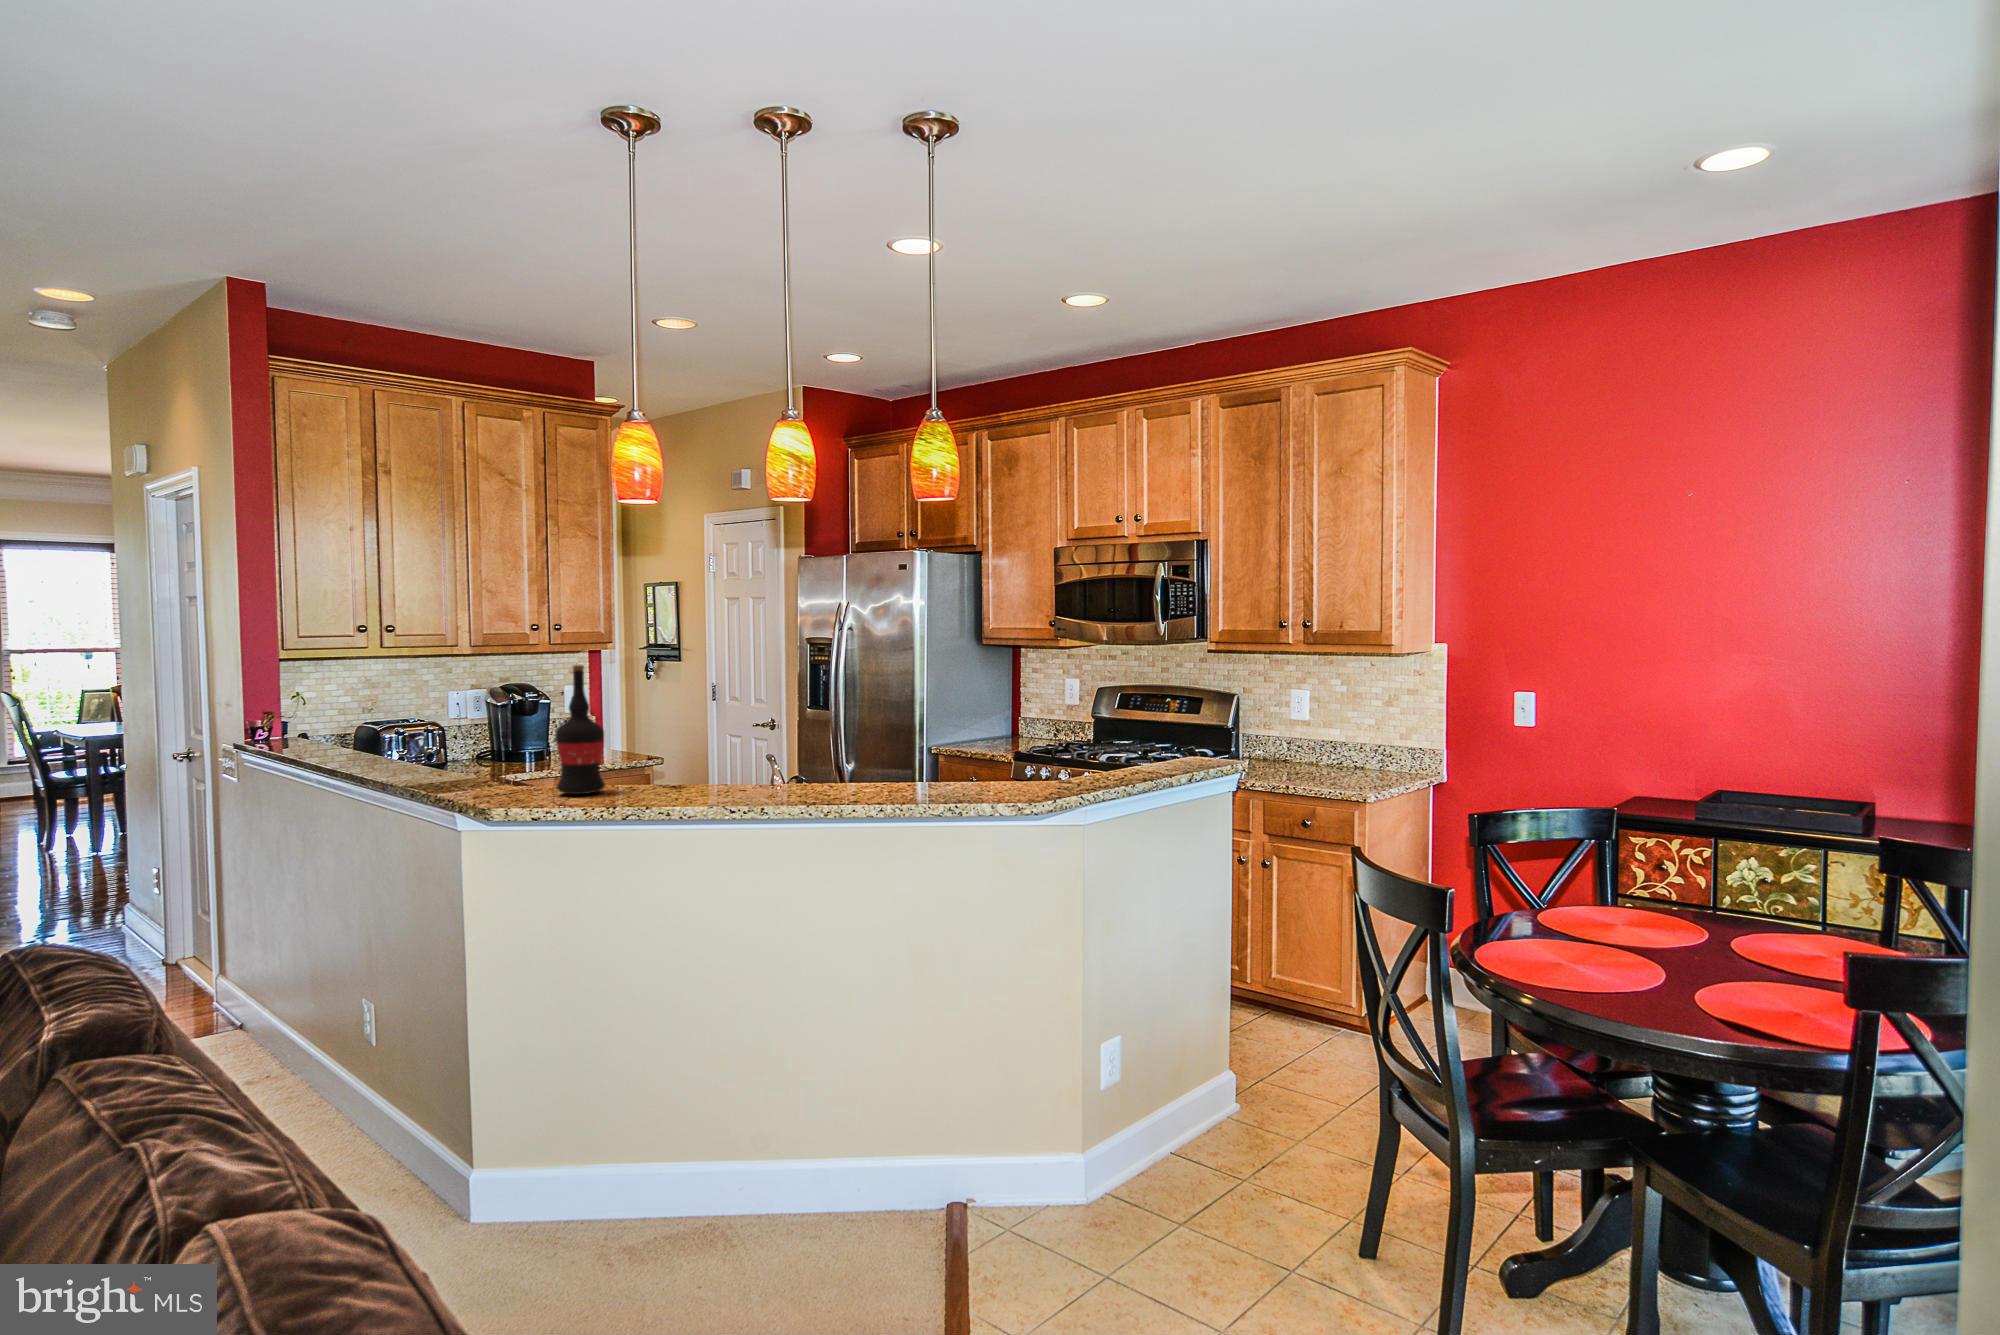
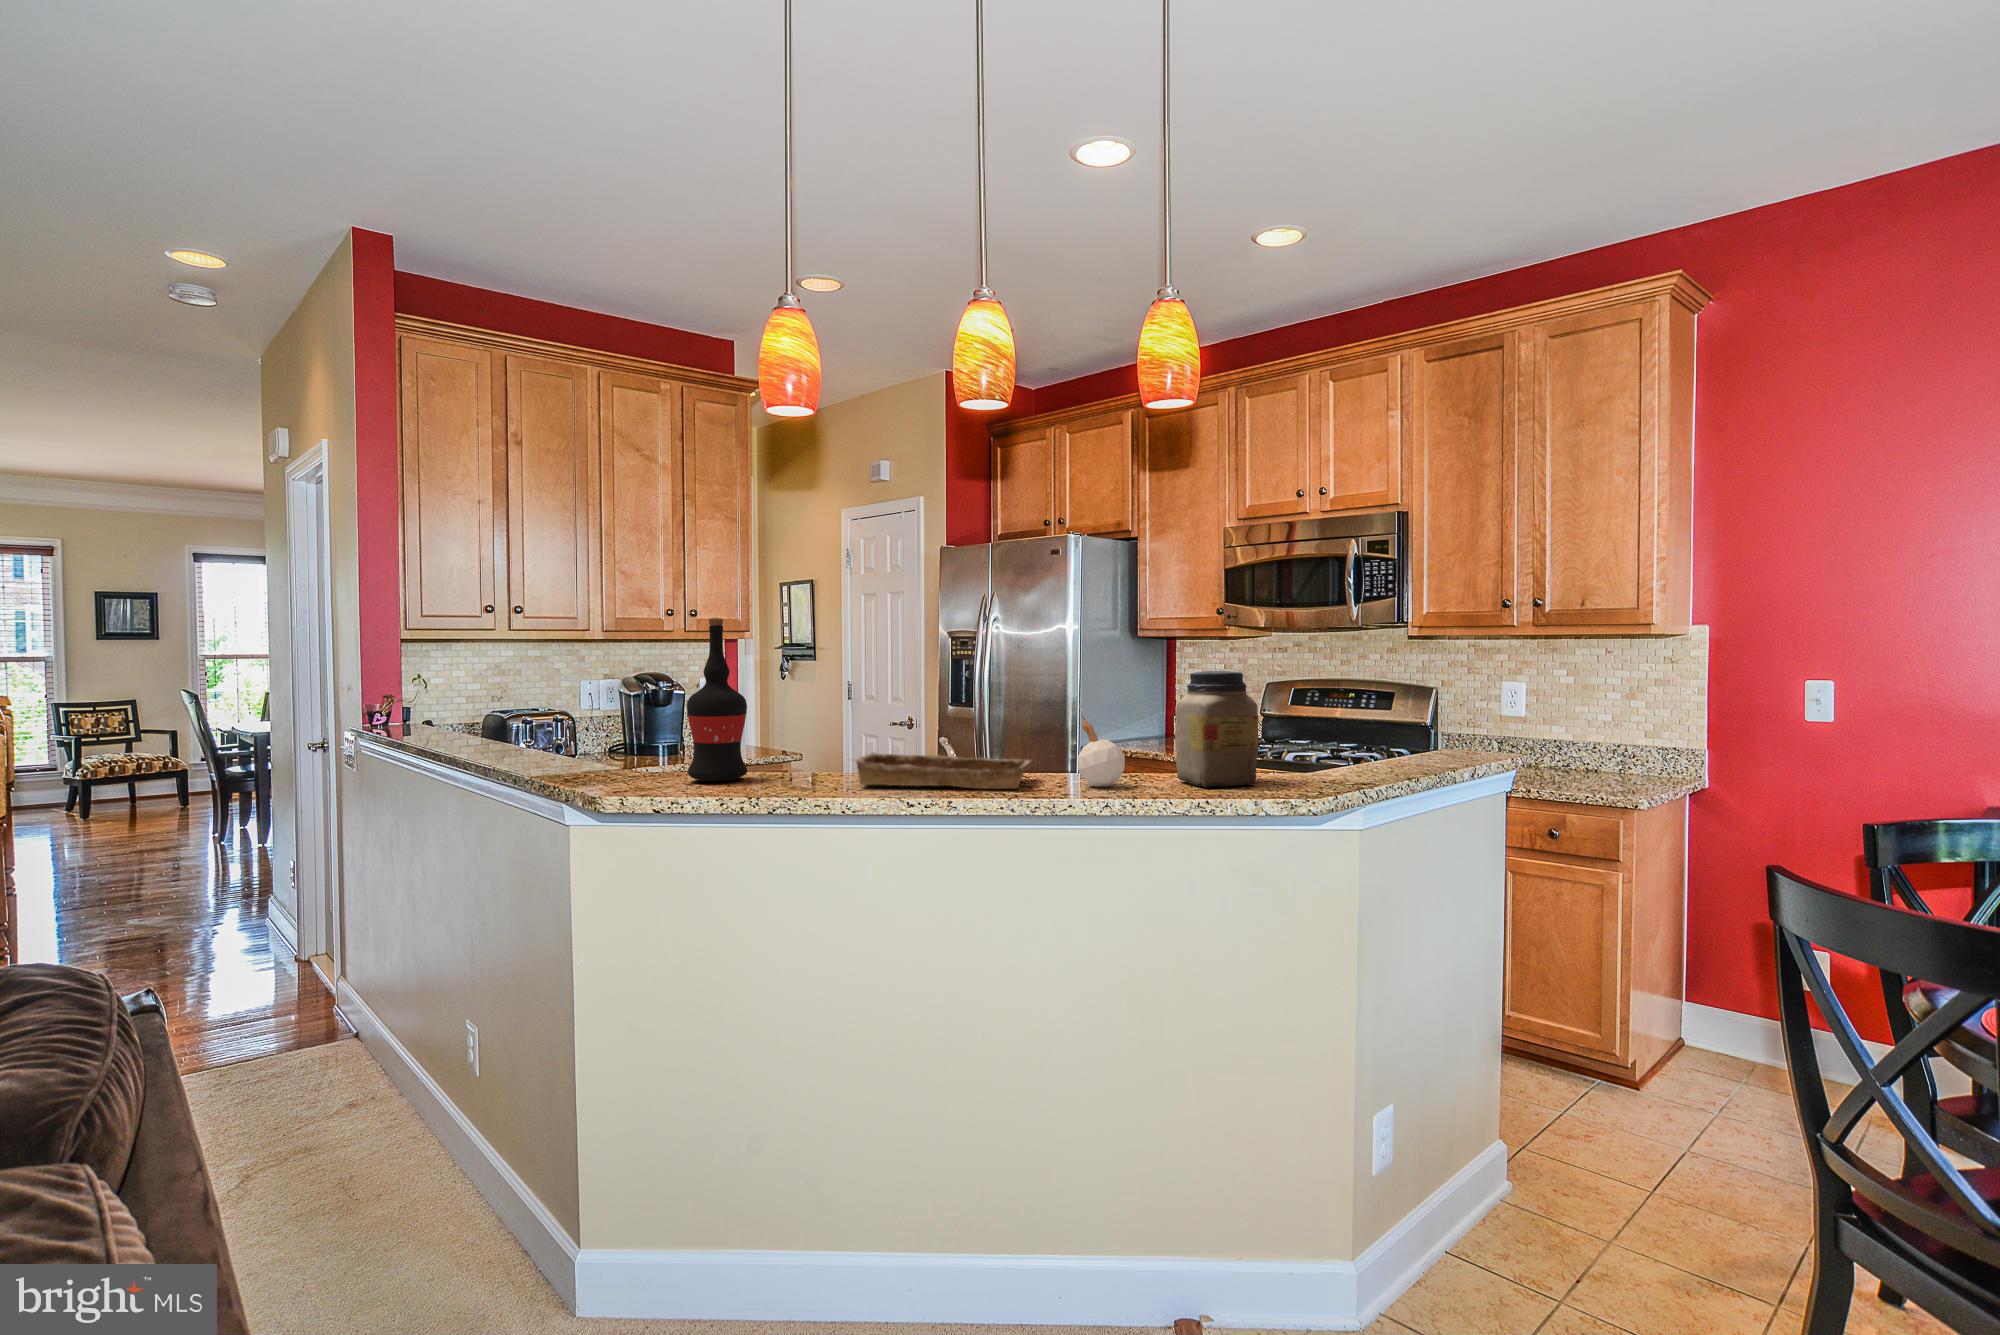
jar: none [942,705,1001,795] -> present [1176,671,1259,787]
candle: none [863,733,900,795] -> present [1078,706,1125,787]
tray: none [685,770,834,798] -> present [855,753,1030,789]

